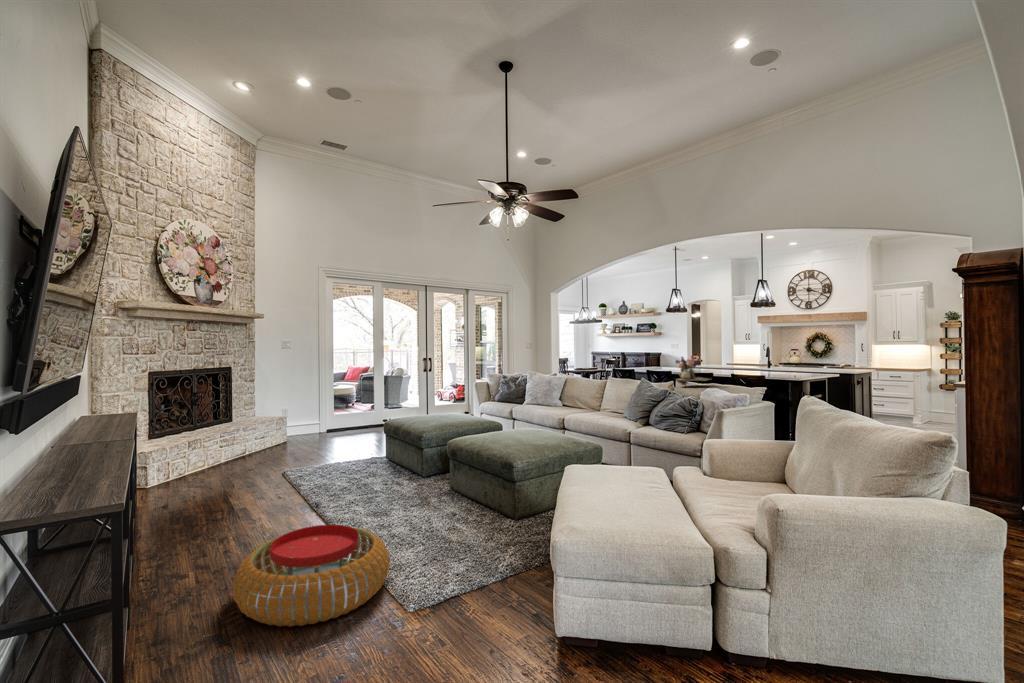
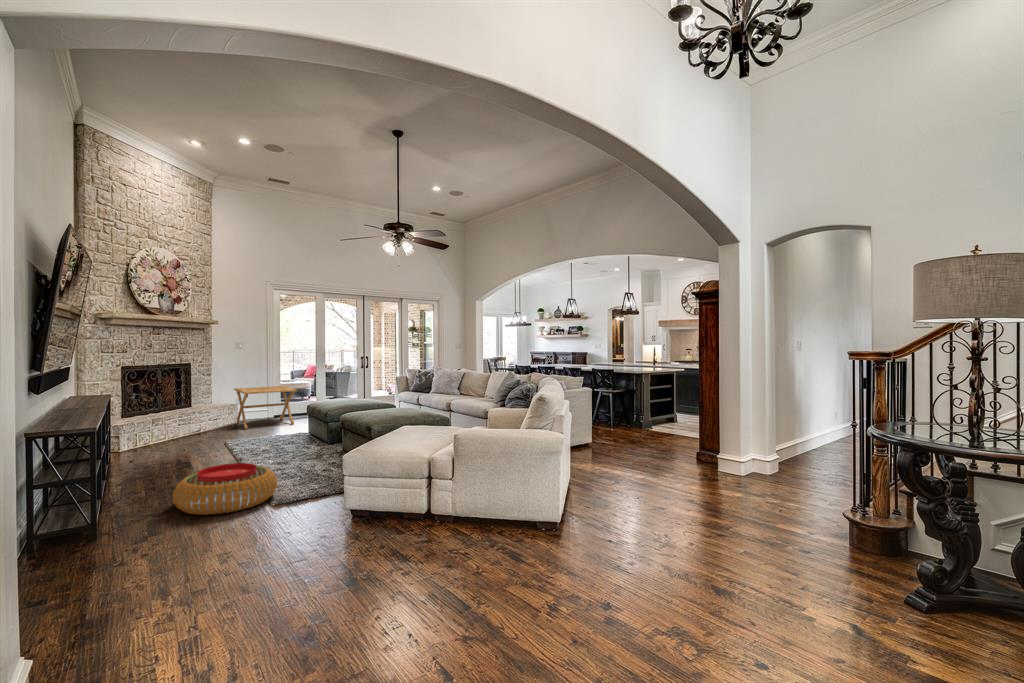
flower arrangement: present [676,355,710,386] -> none [526,354,554,378]
side table: none [283,395,360,451] -> present [234,386,297,430]

